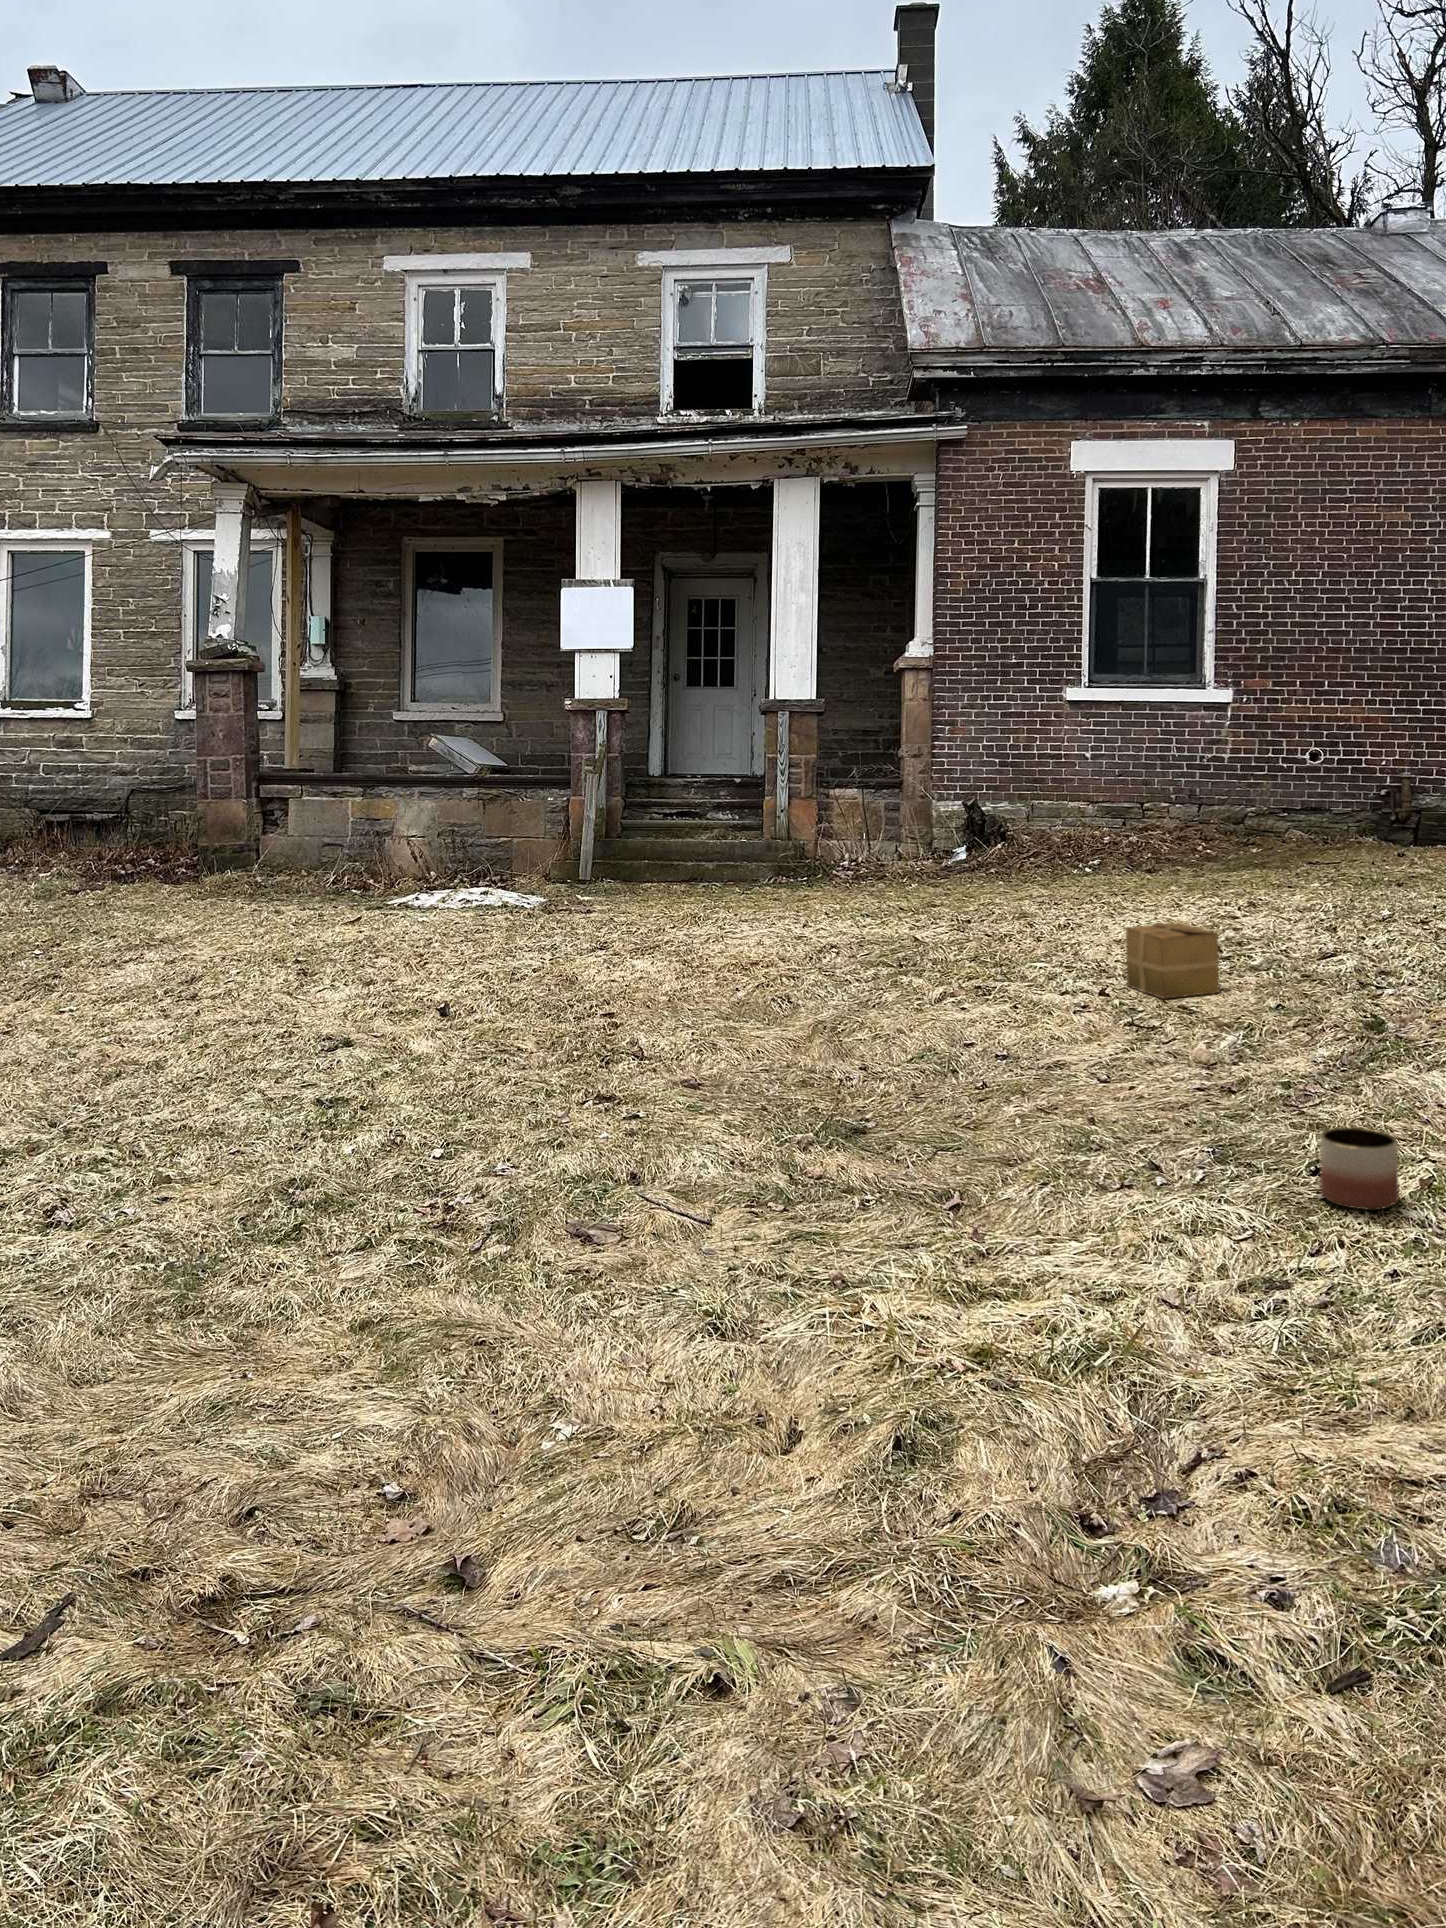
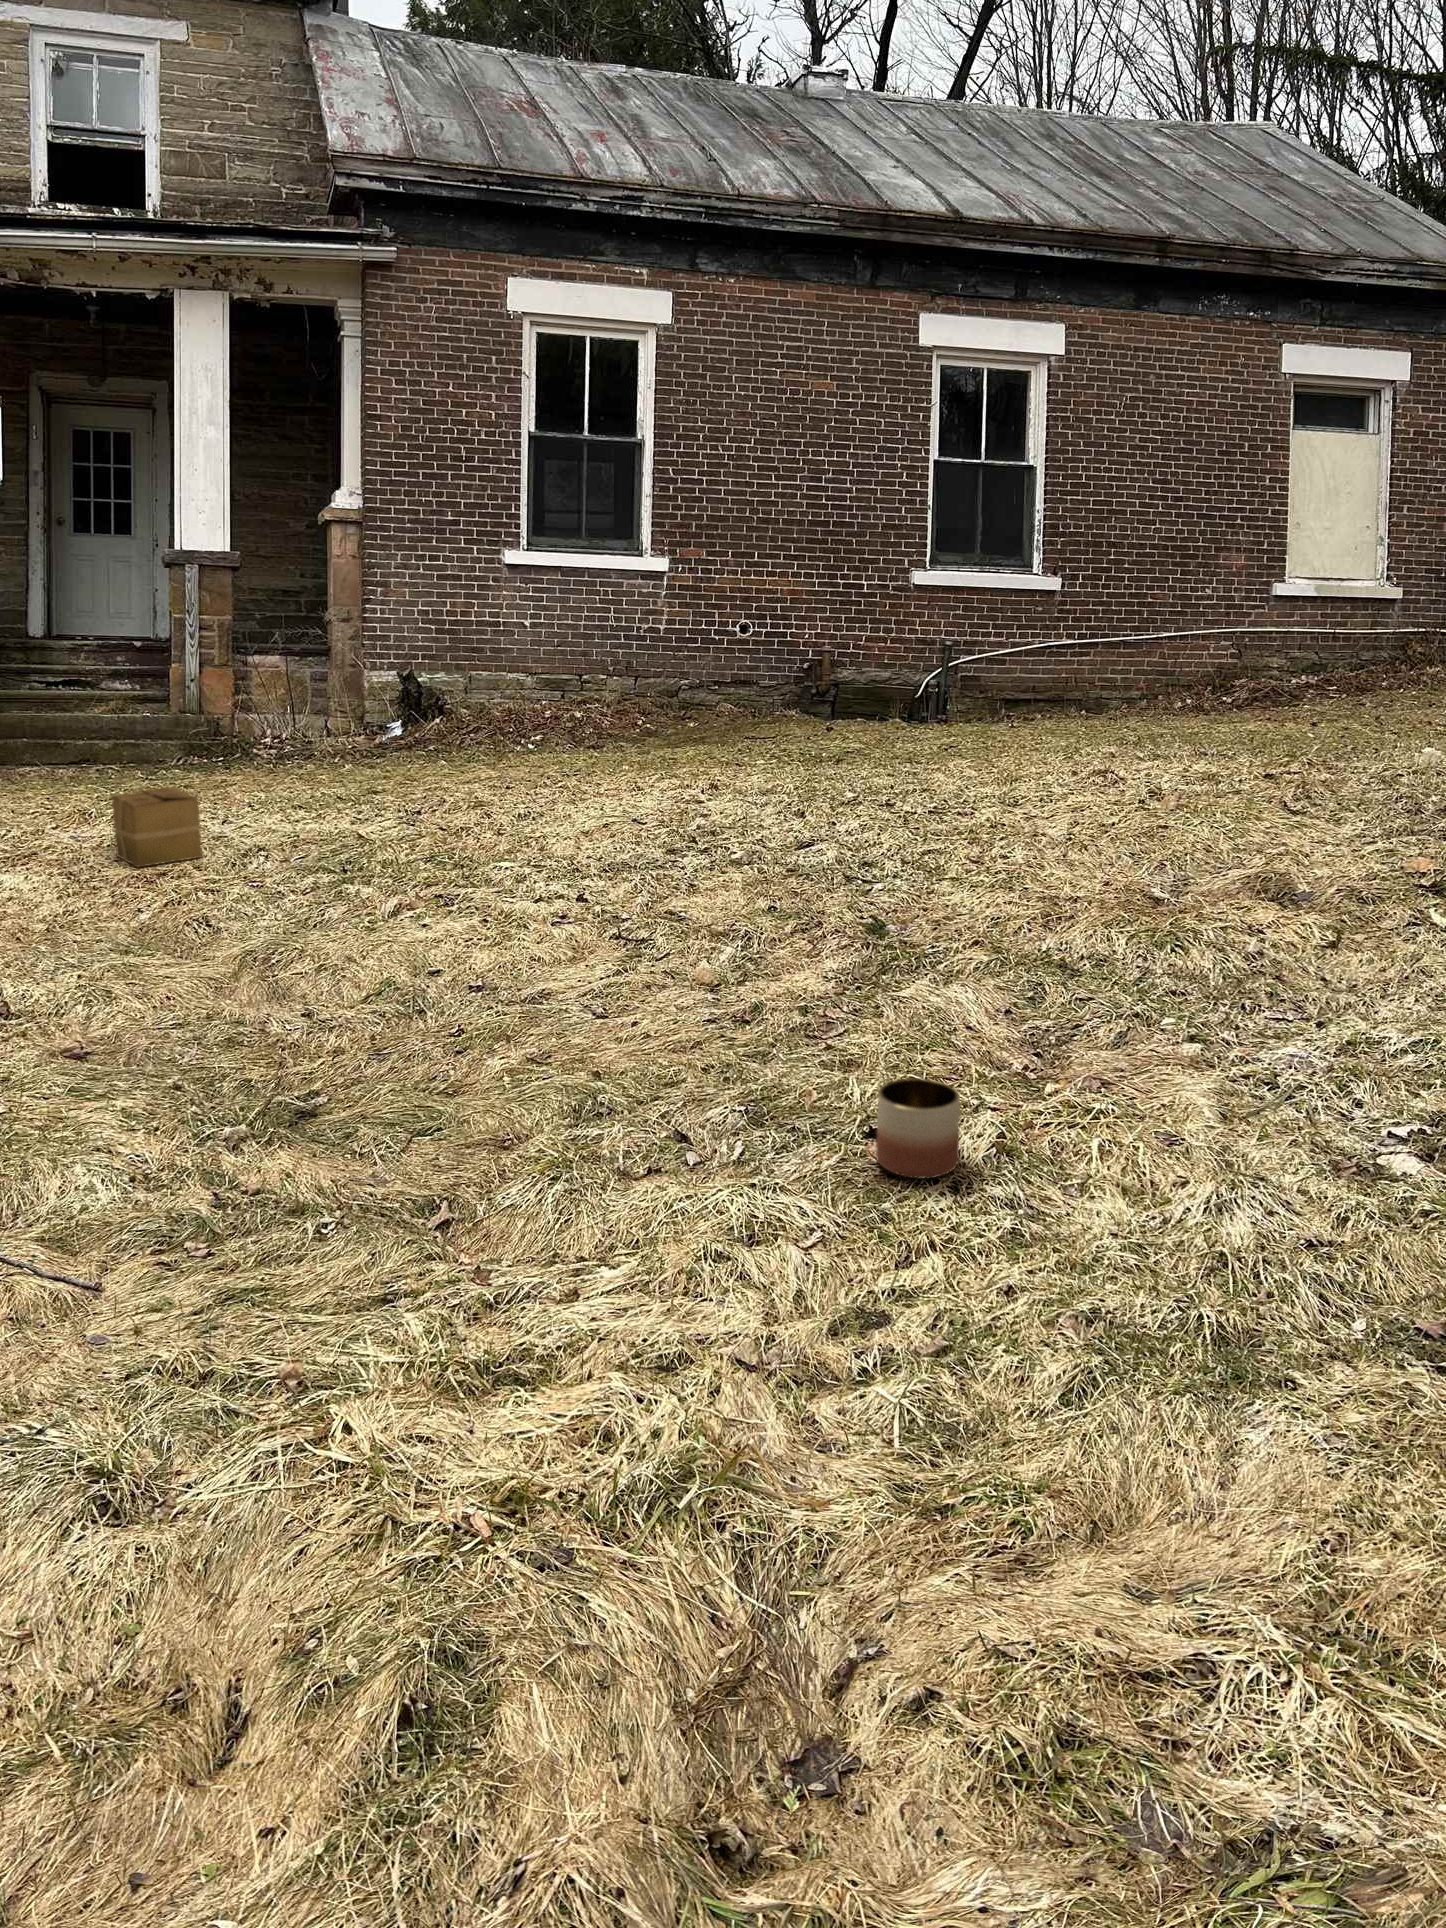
cardboard box: present [1126,922,1219,999] -> present [112,787,202,867]

